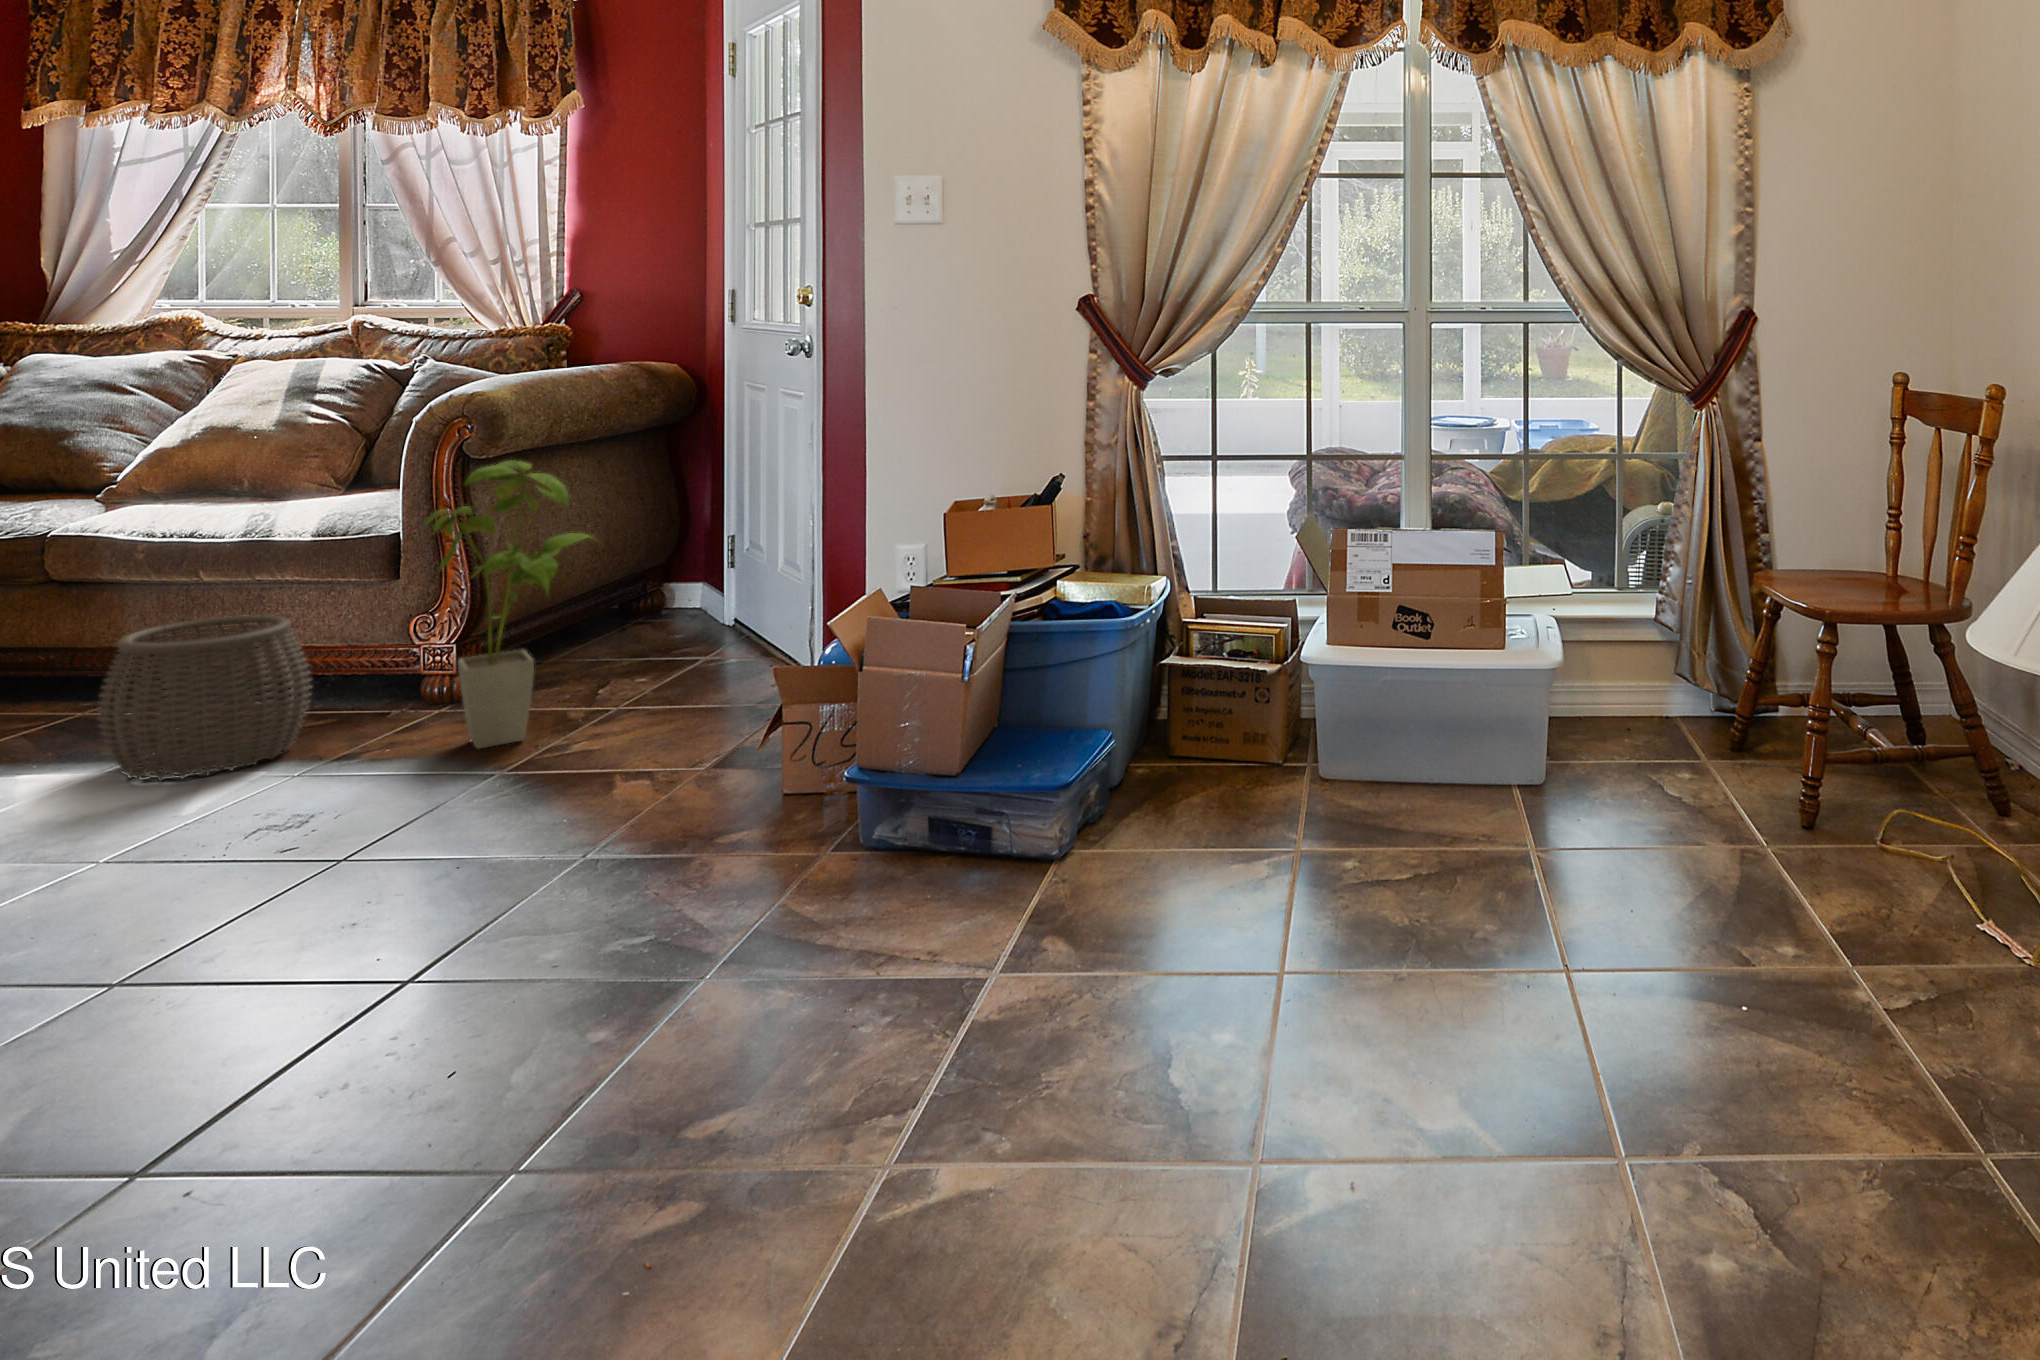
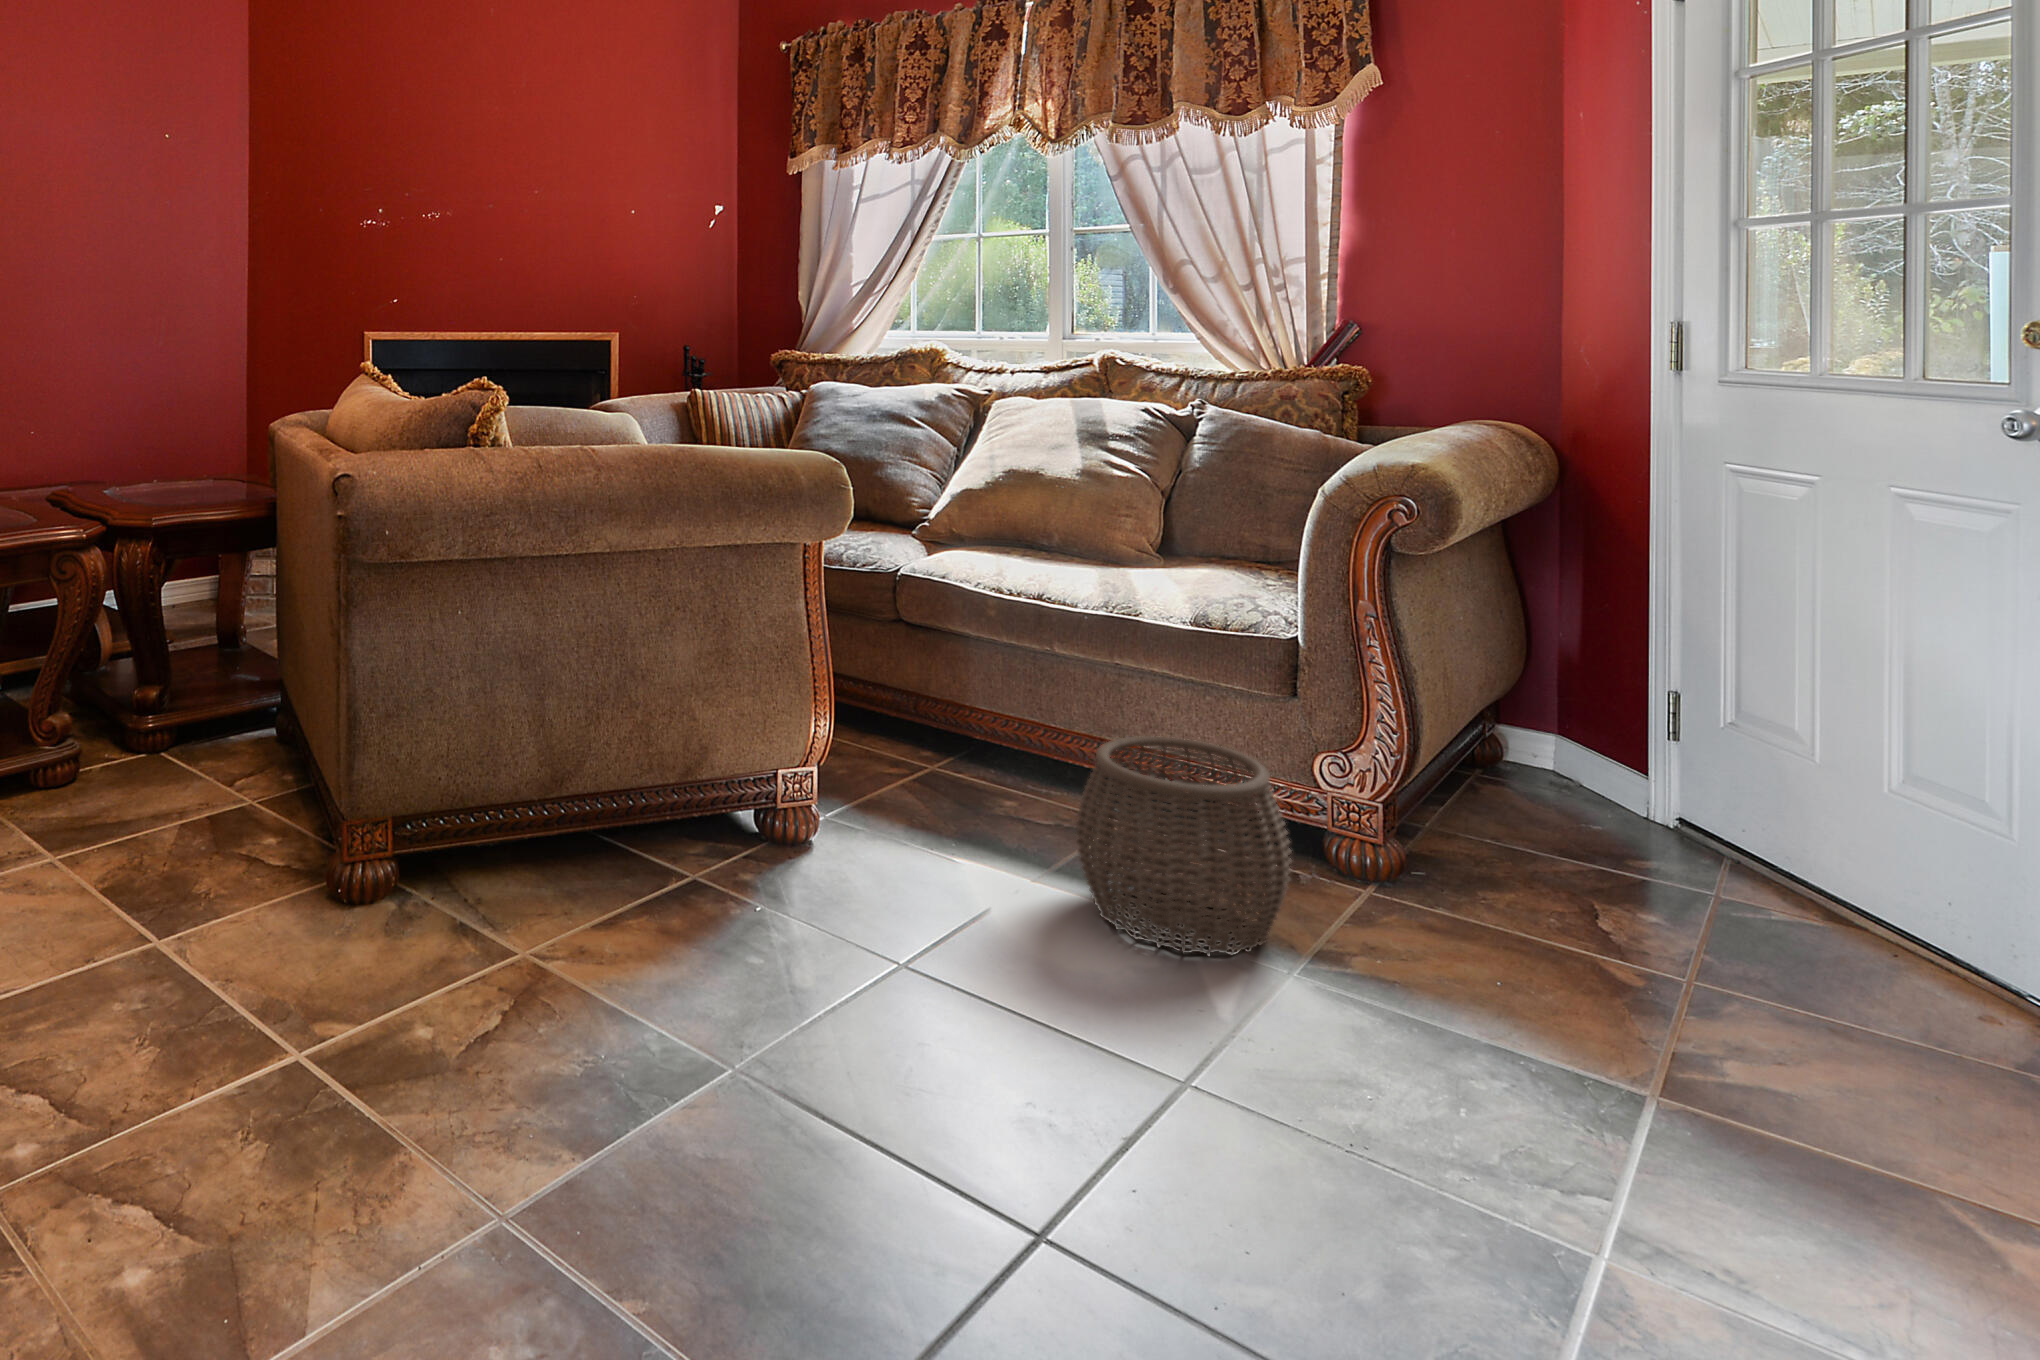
house plant: present [423,460,598,748] -> none [1463,597,1756,1024]

